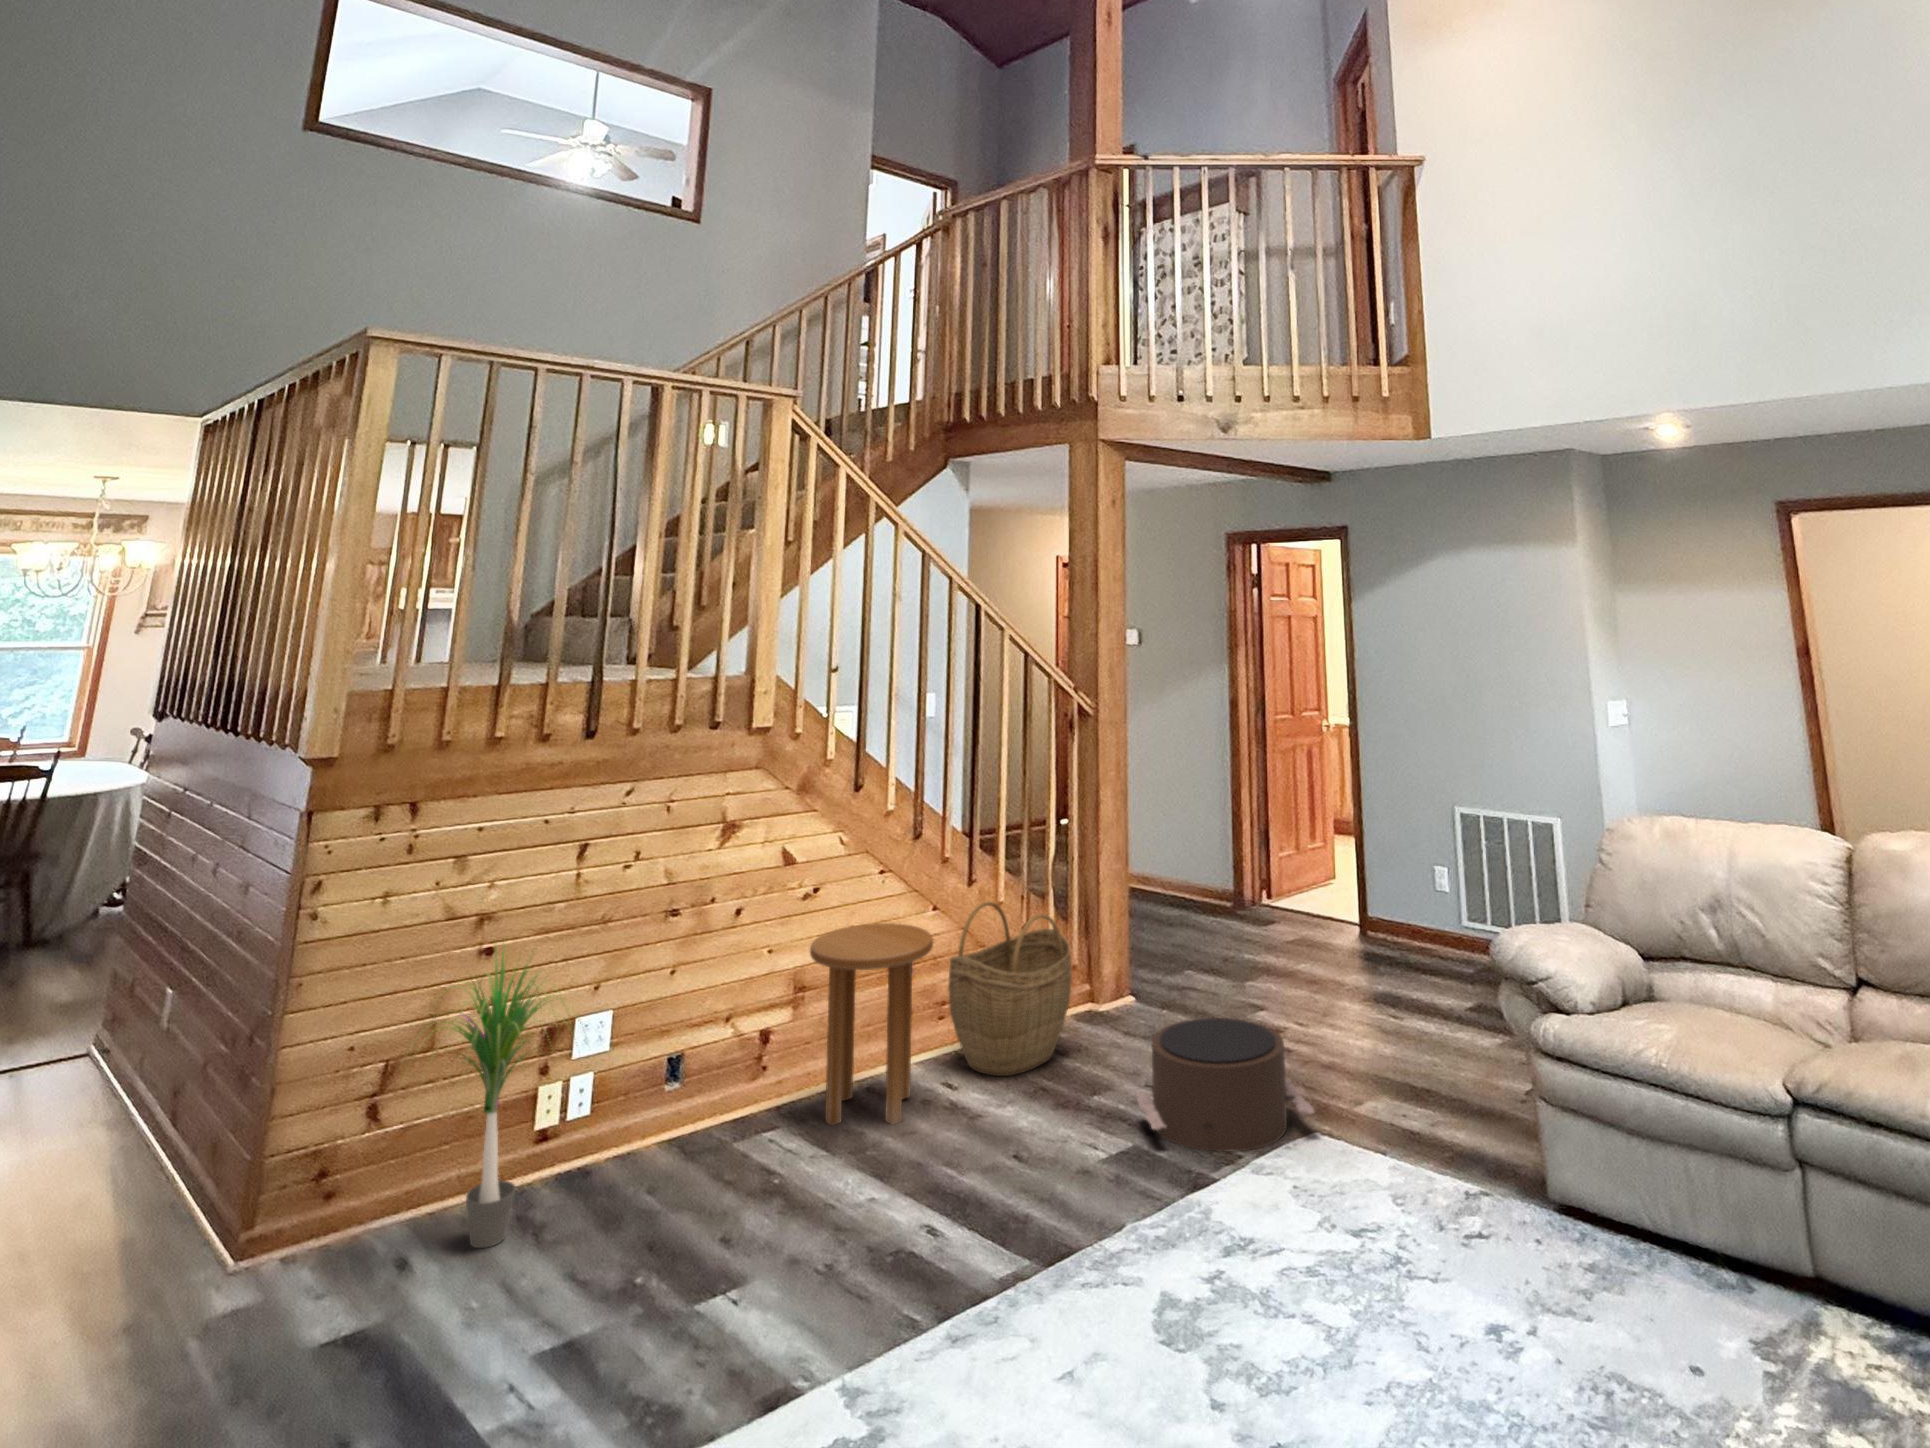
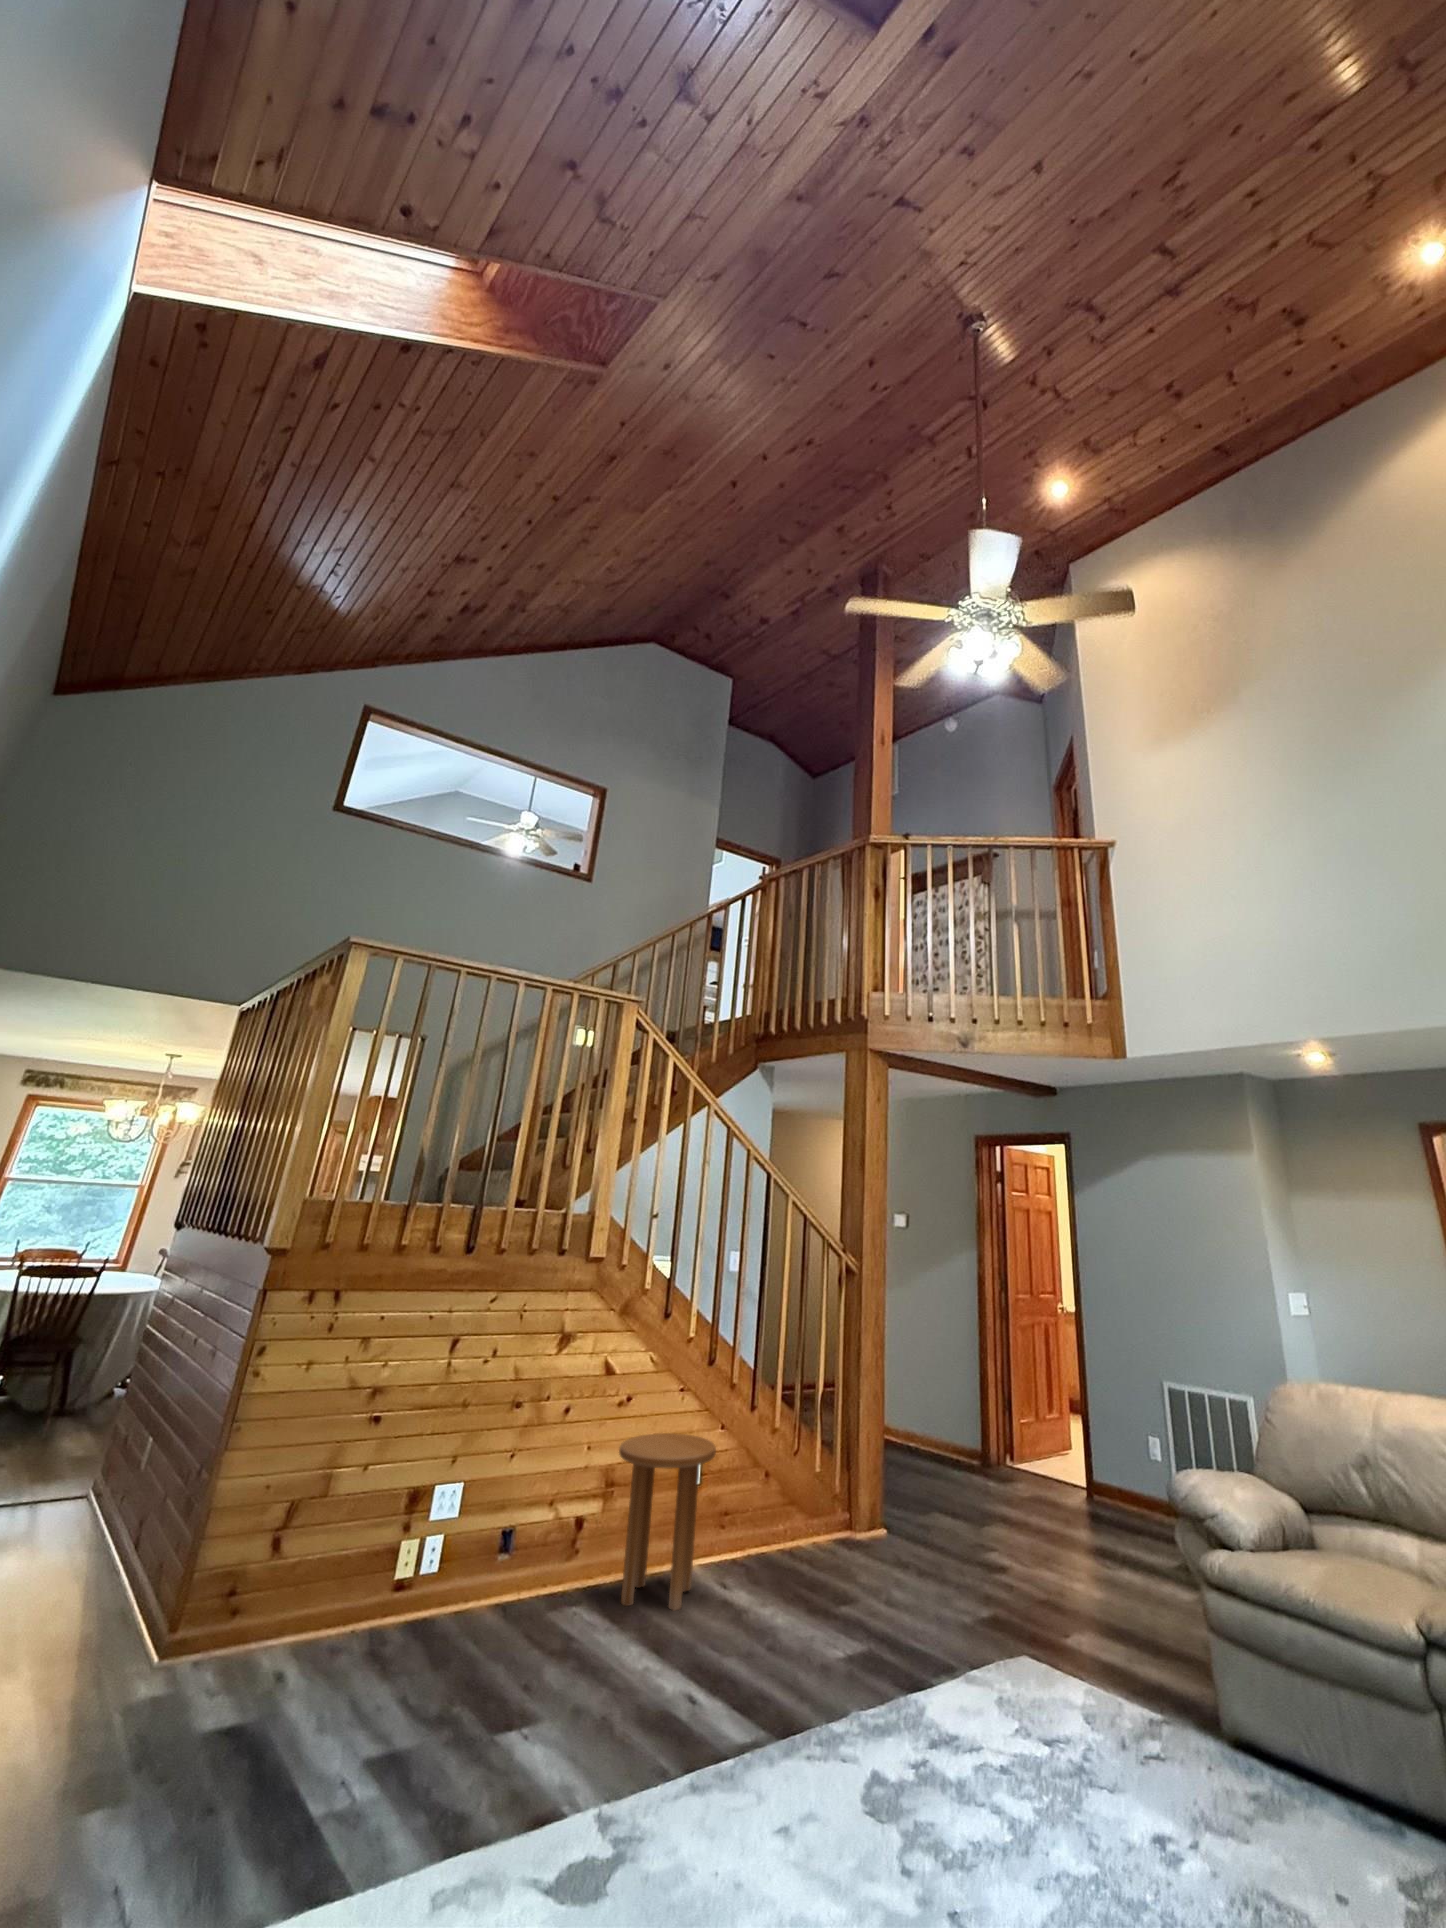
woven basket: present [948,902,1072,1076] -> none [729,1426,829,1584]
potted plant: present [406,944,571,1248] -> none [293,1401,442,1671]
pouf: present [1137,1018,1314,1152] -> none [873,1542,1023,1665]

